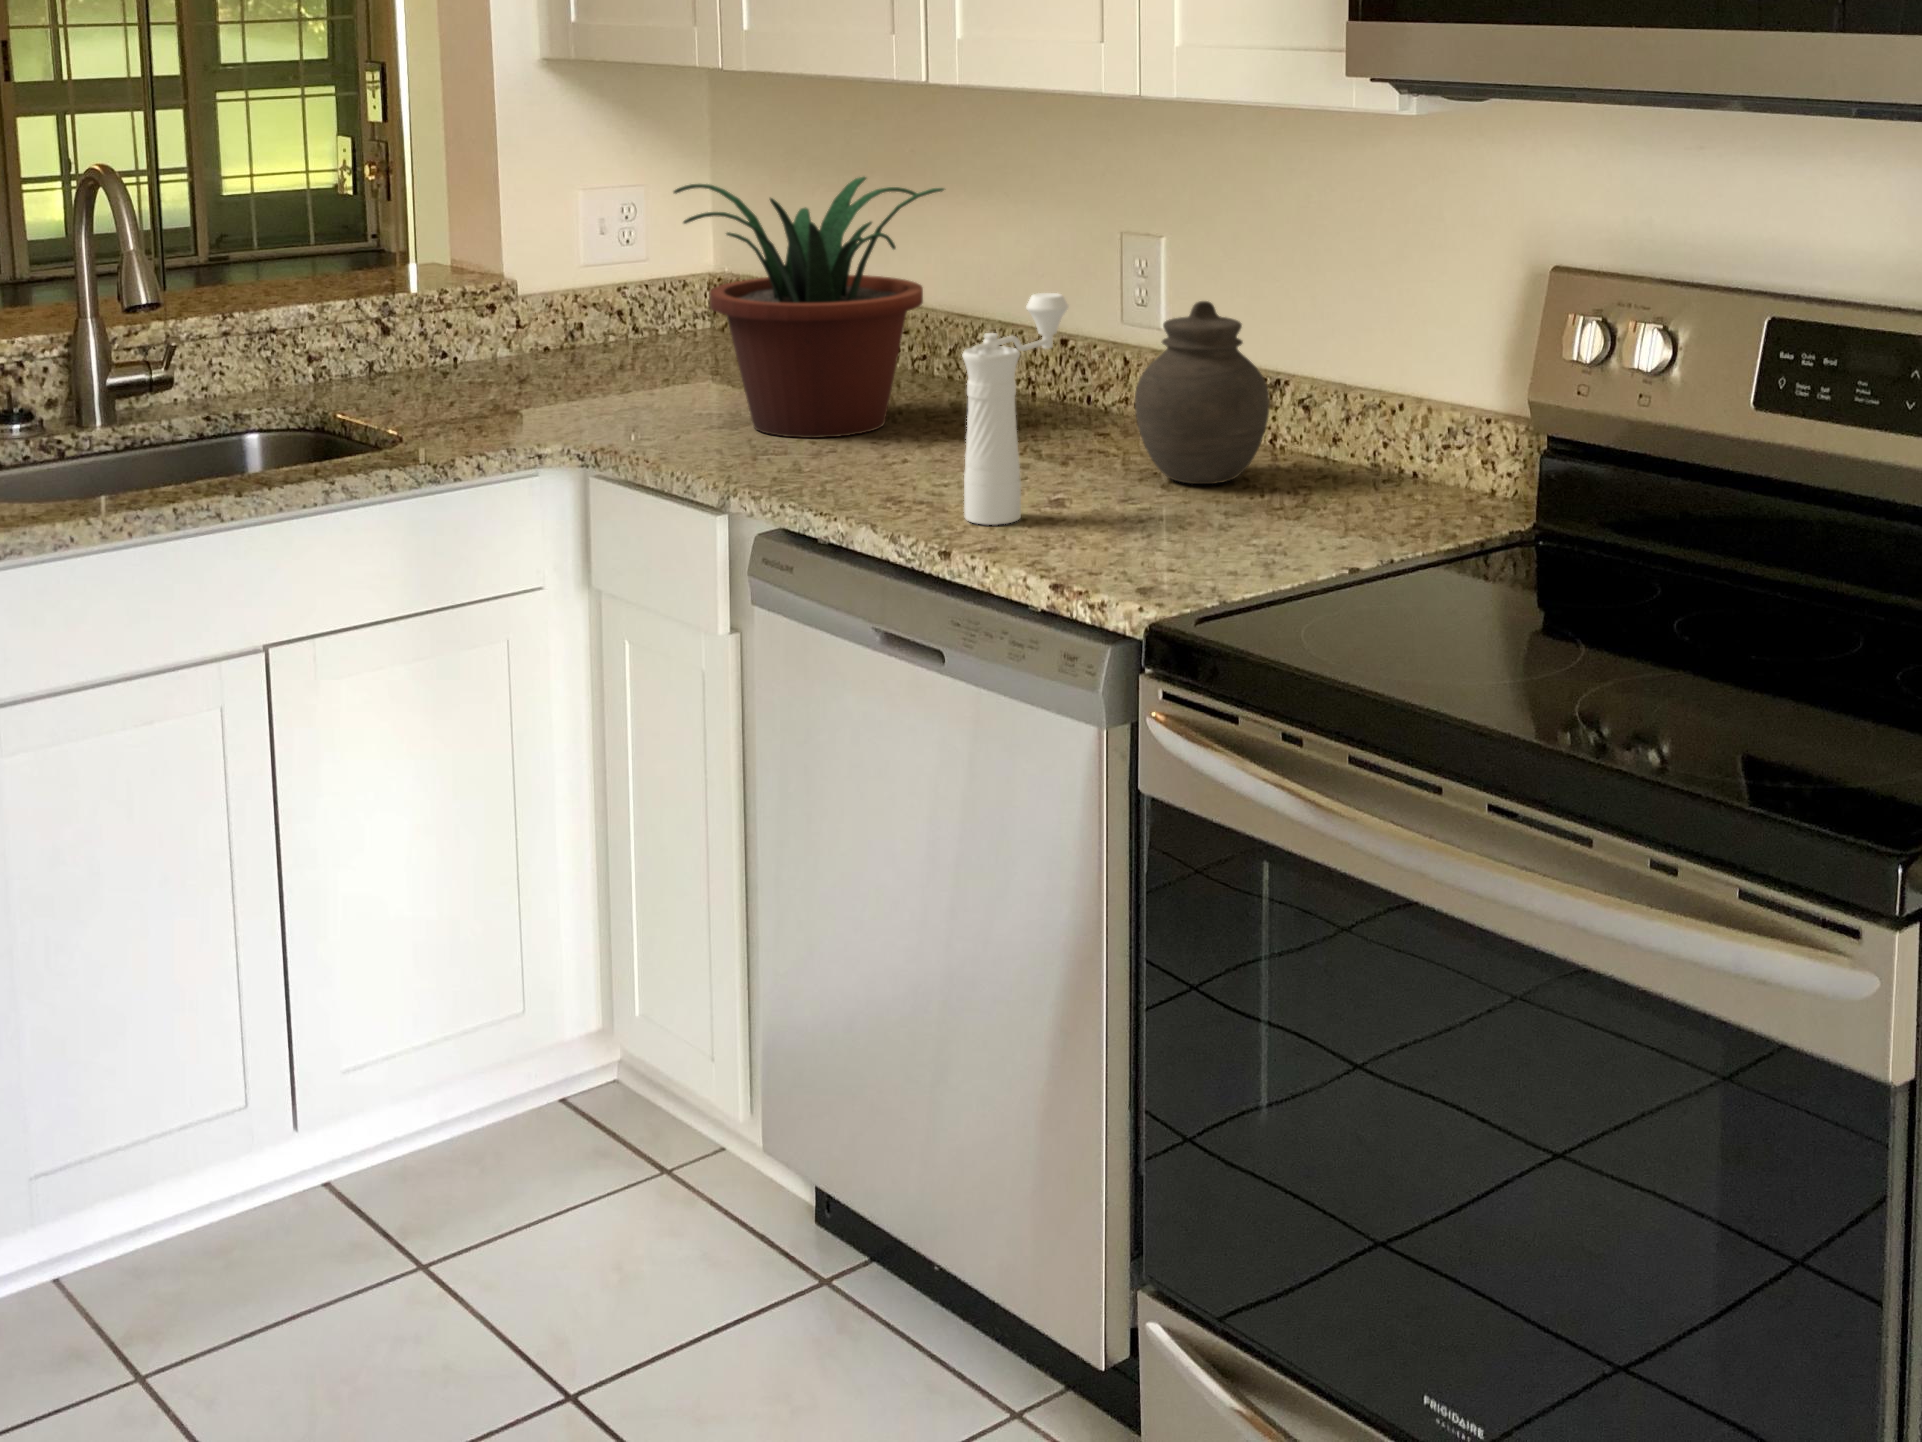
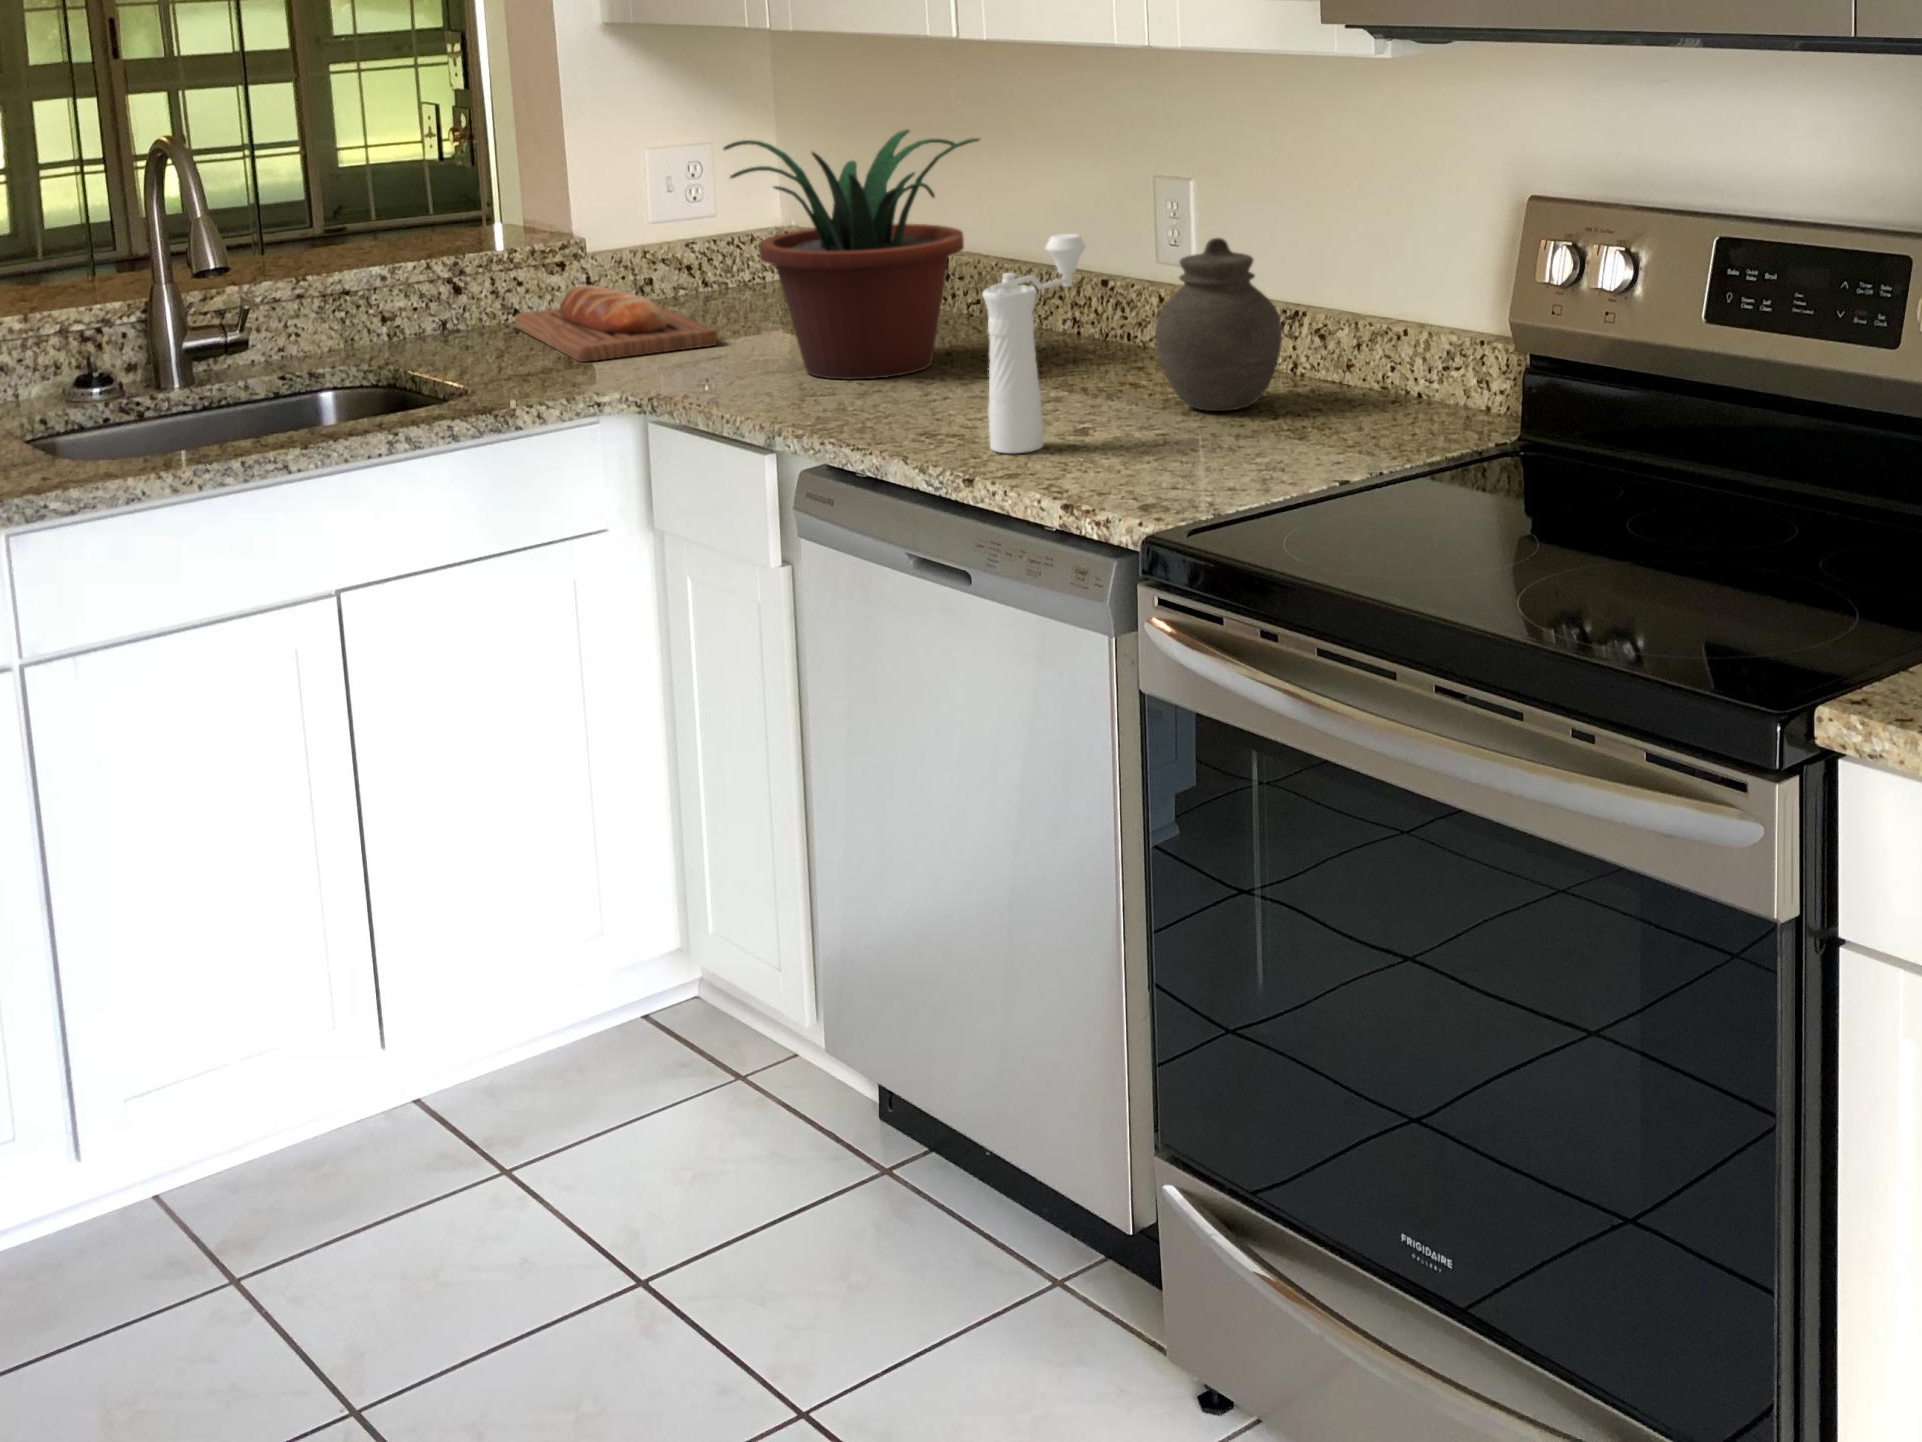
bread loaf: none [443,329,657,410] -> present [515,285,718,362]

